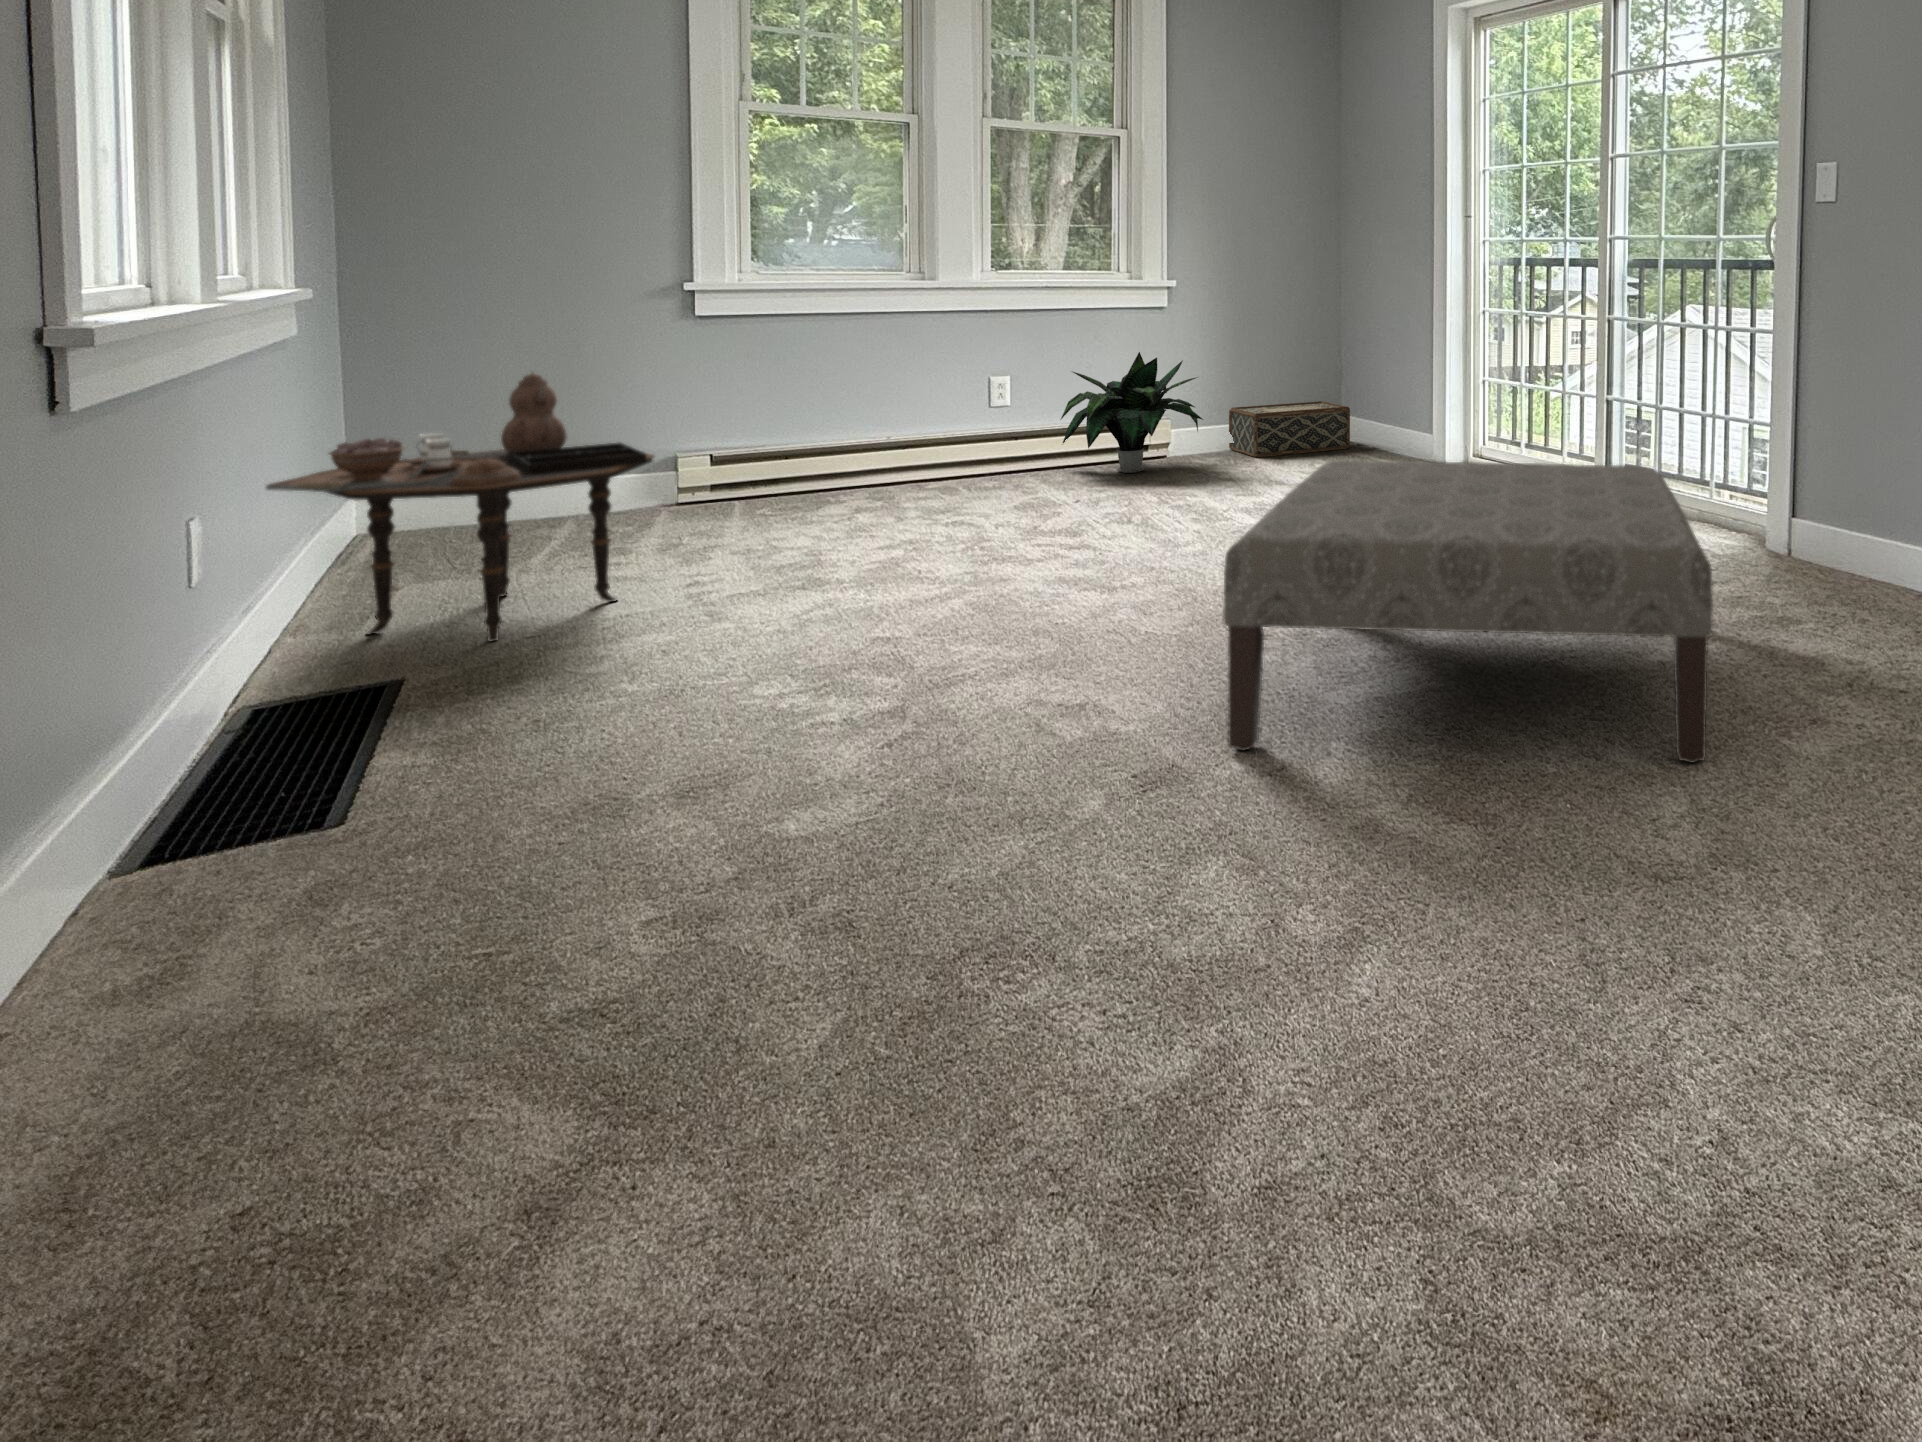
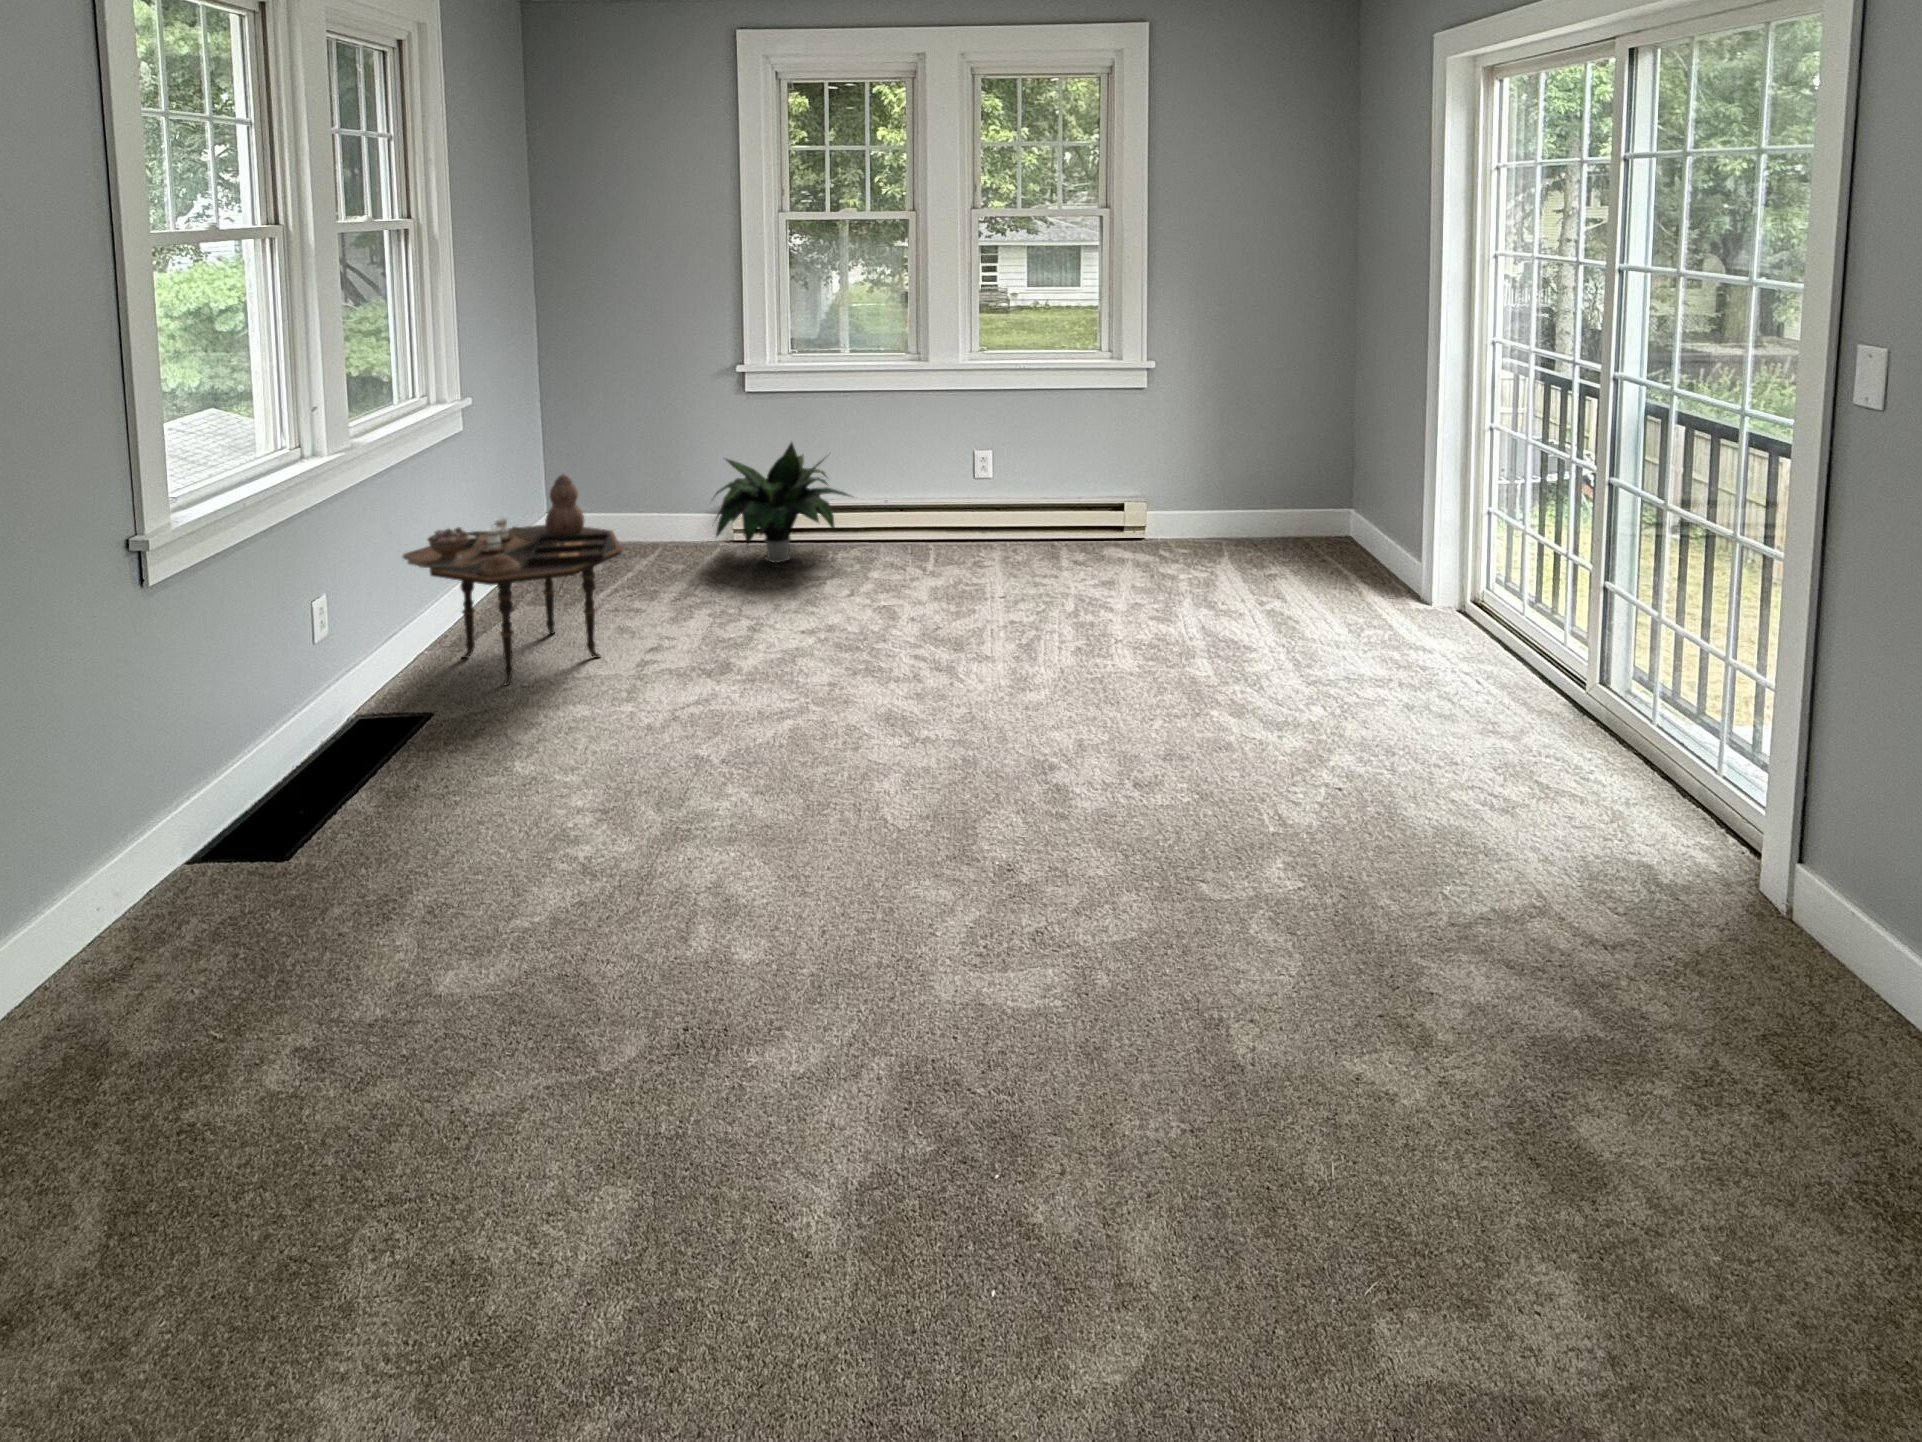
potted plant: present [1061,352,1203,473] -> present [715,443,850,563]
woven basket: present [1229,401,1350,457] -> none [1210,496,1343,558]
ottoman: present [1223,460,1713,763] -> none [775,687,1439,1314]

